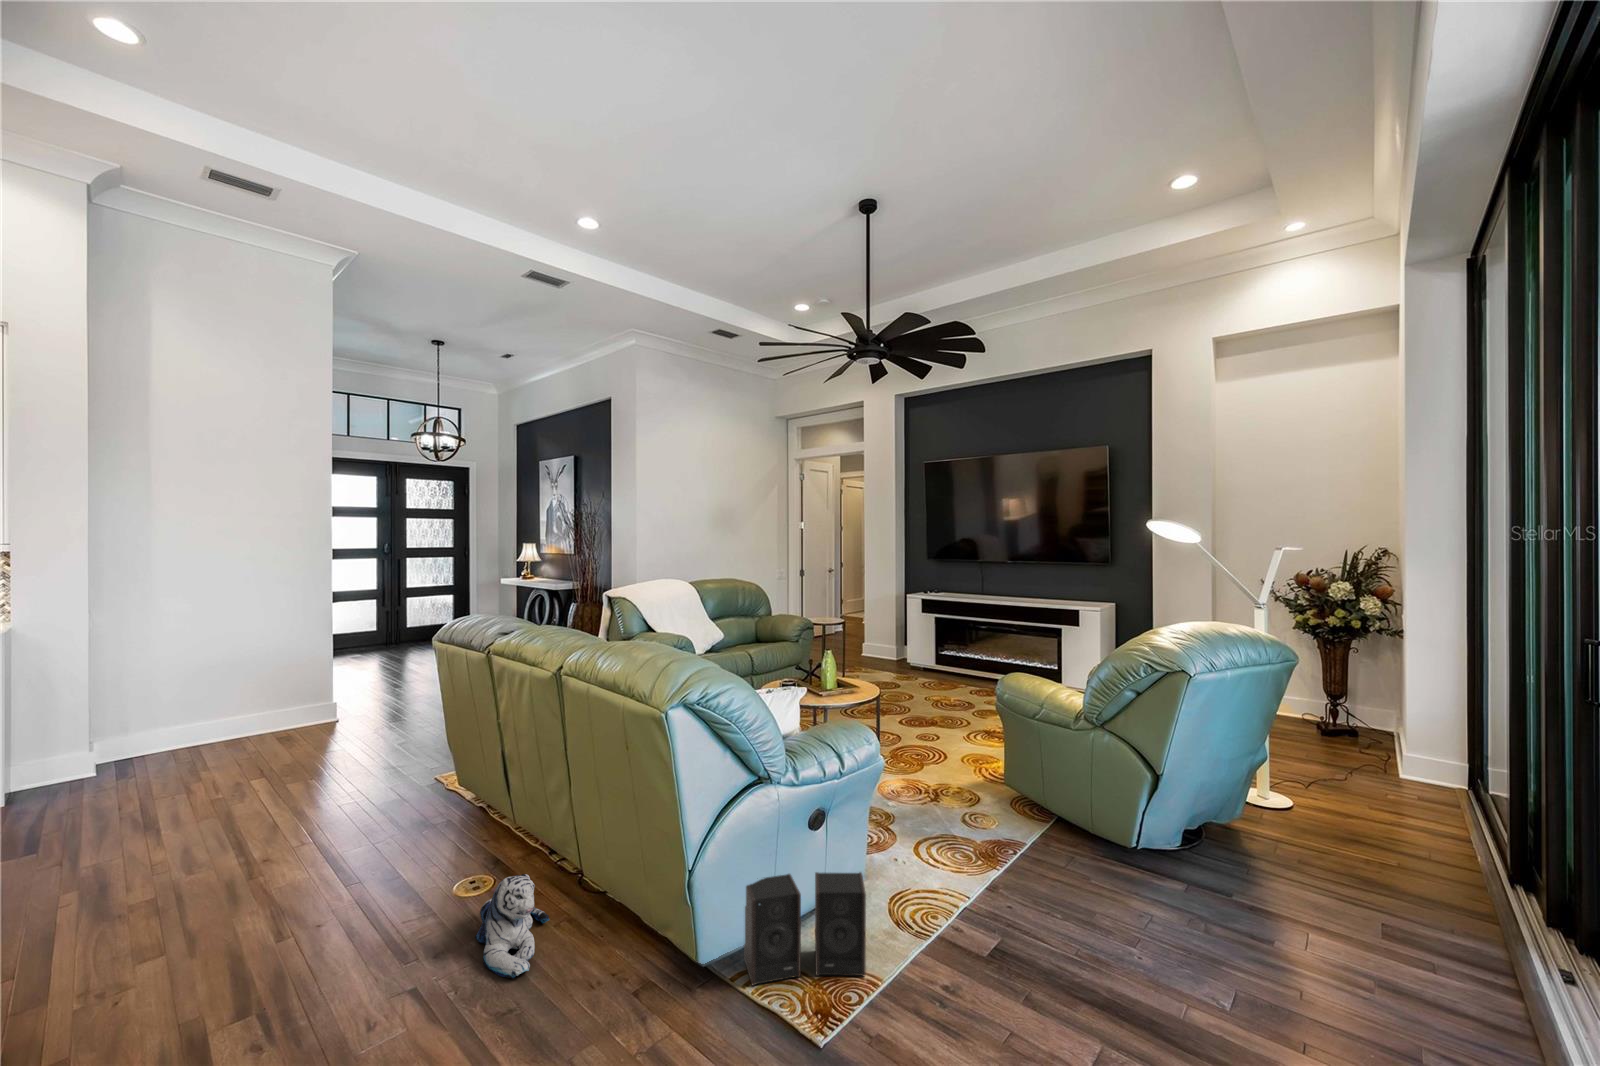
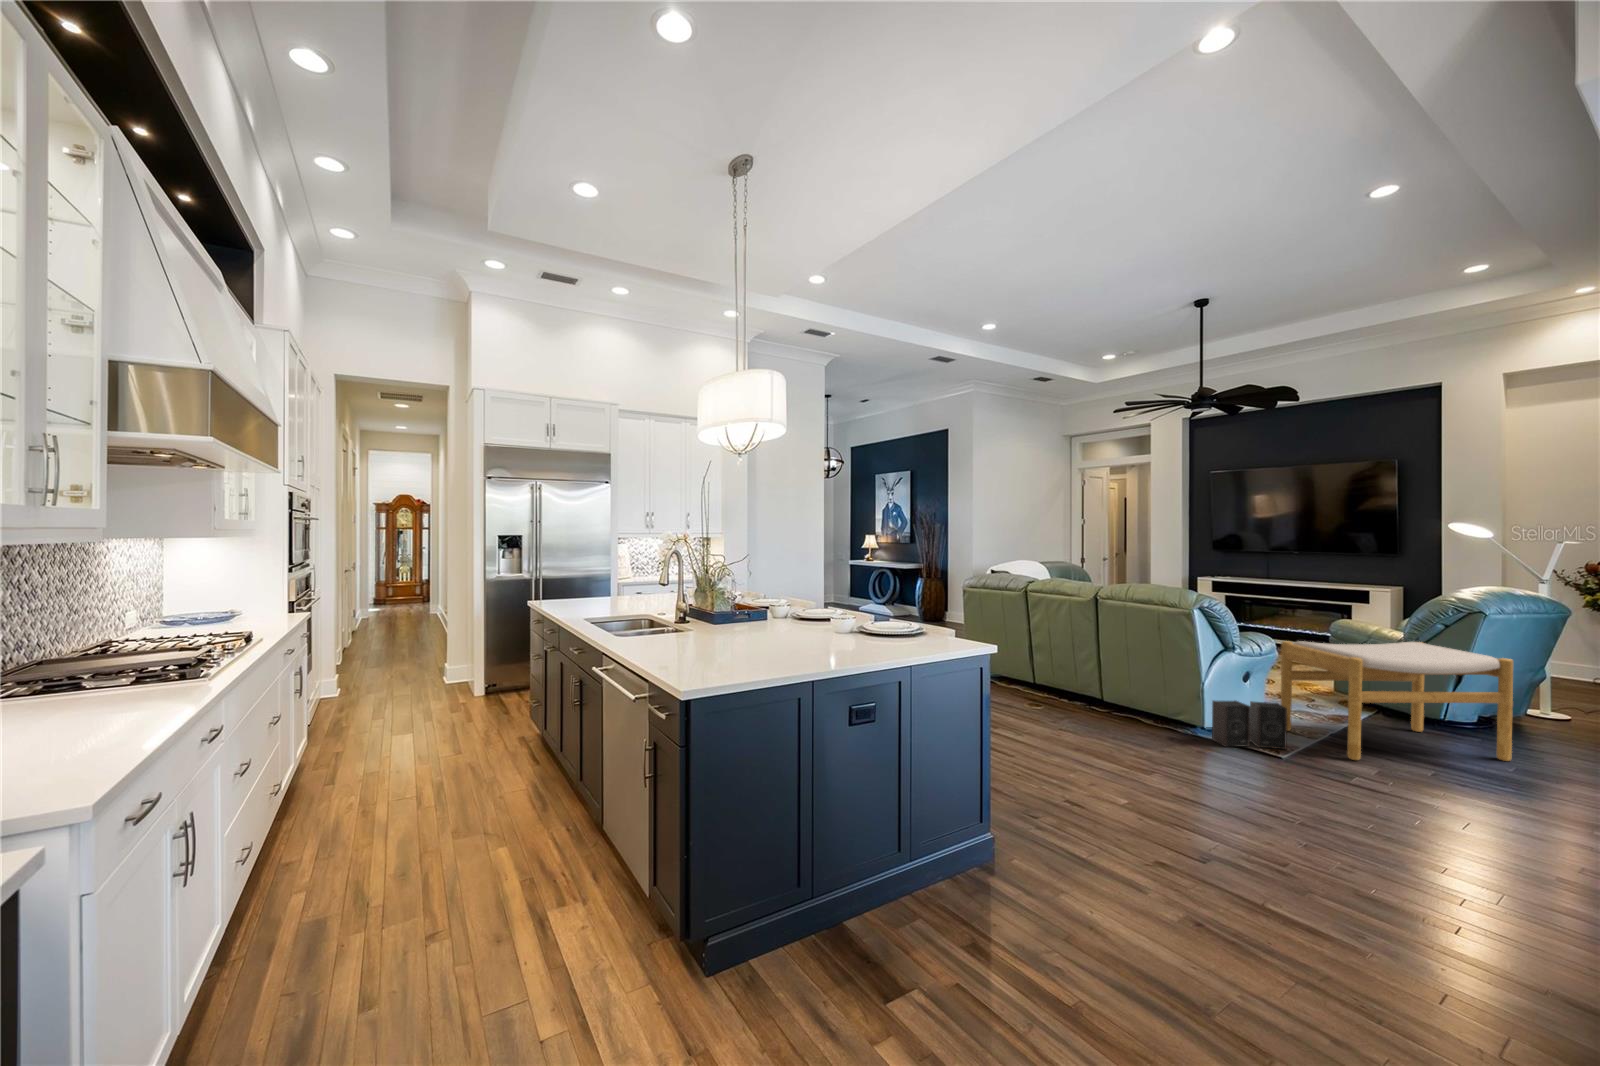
footstool: none [890,719,1224,1000] -> present [1281,641,1513,761]
plush toy: present [475,874,549,978] -> none [1054,693,1102,734]

